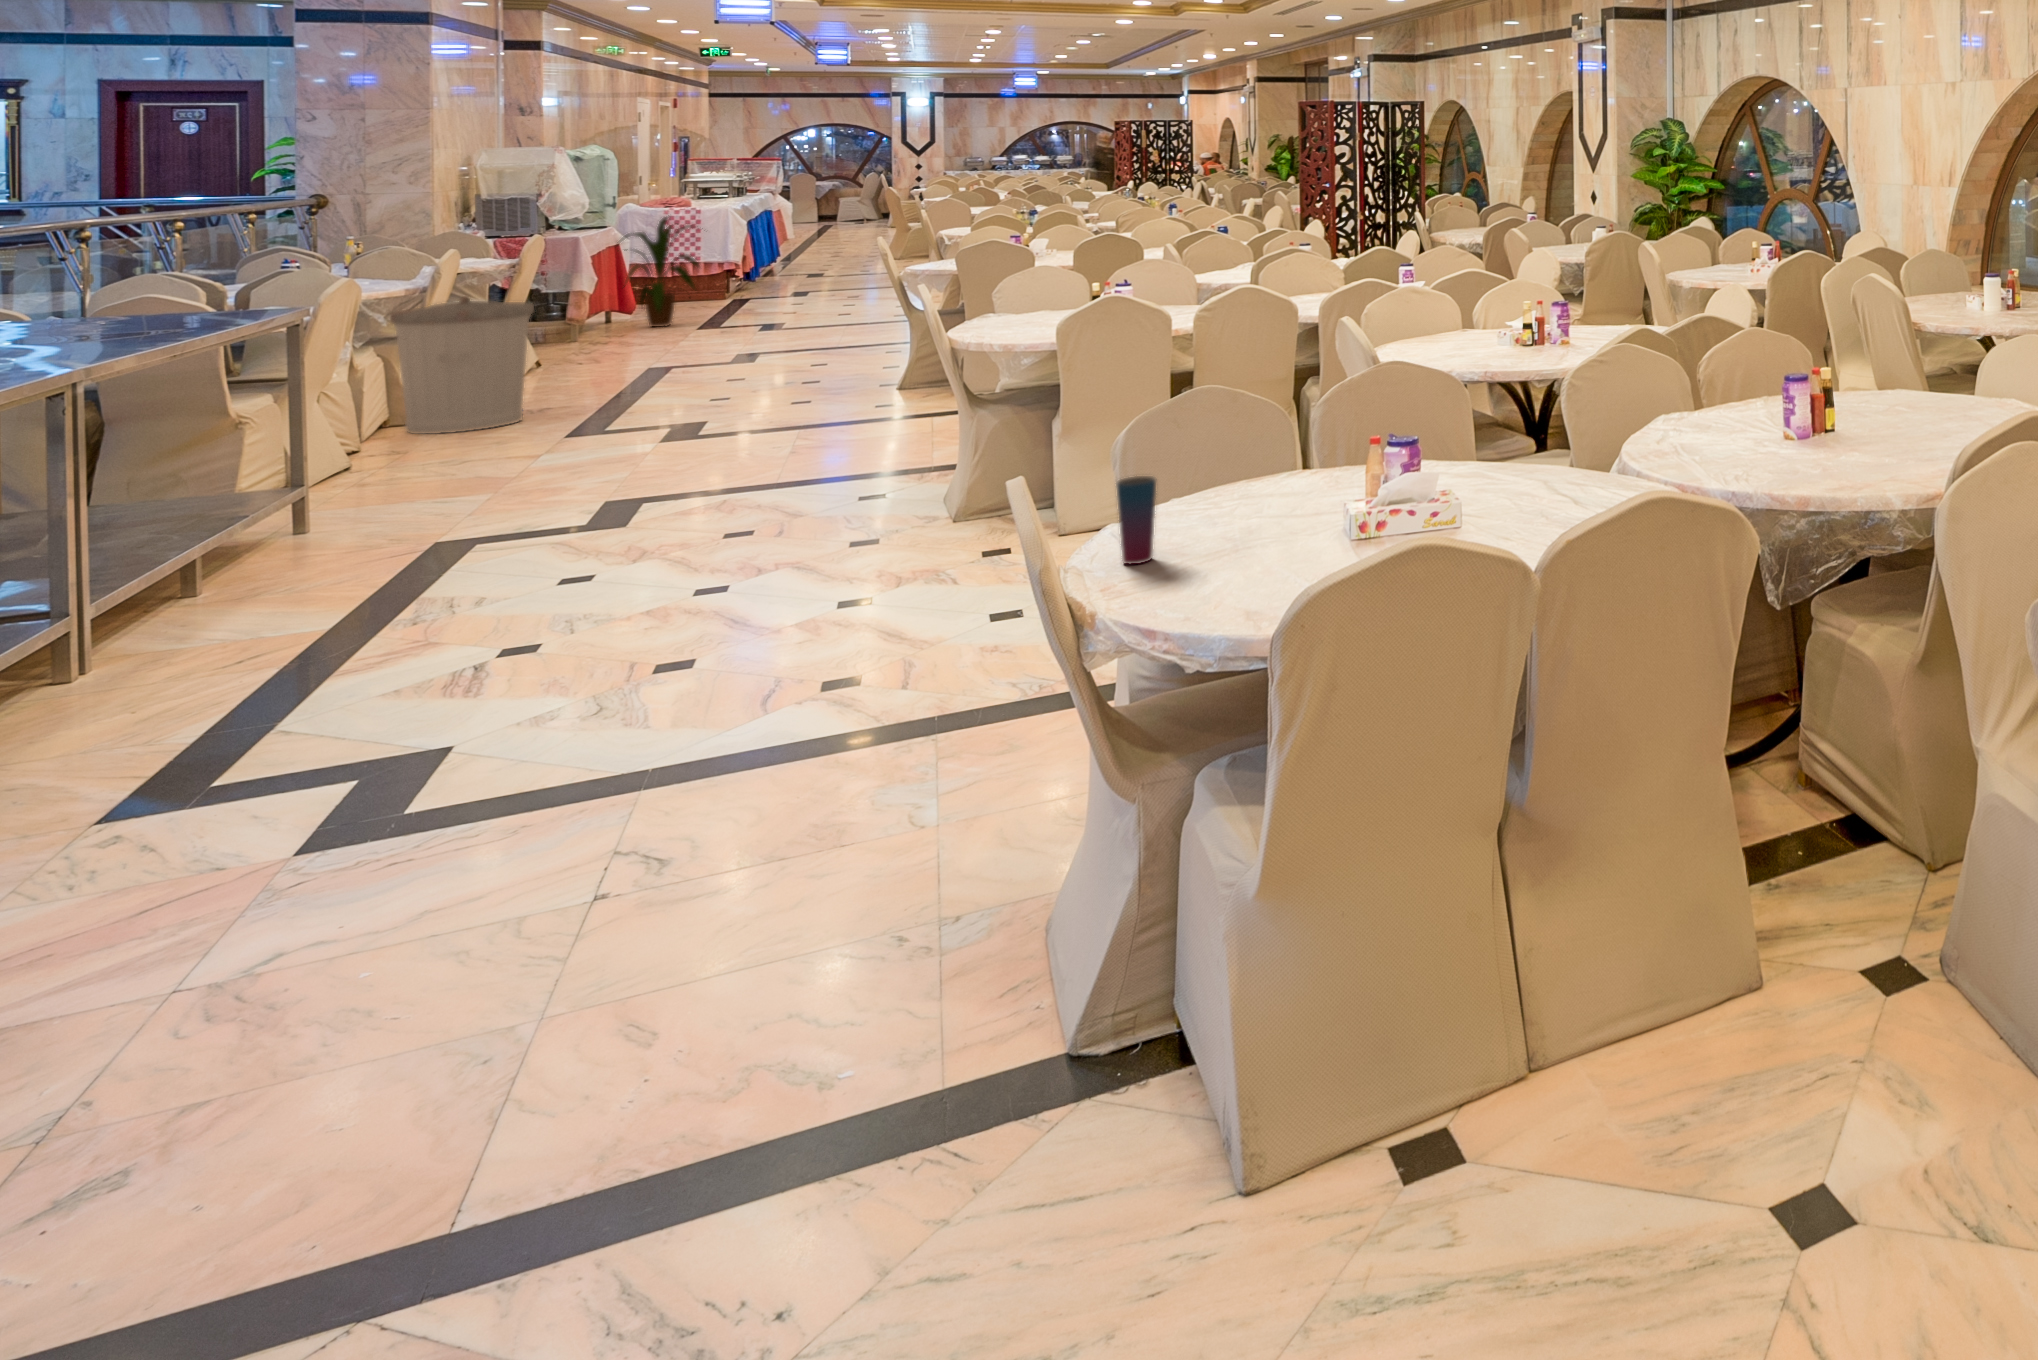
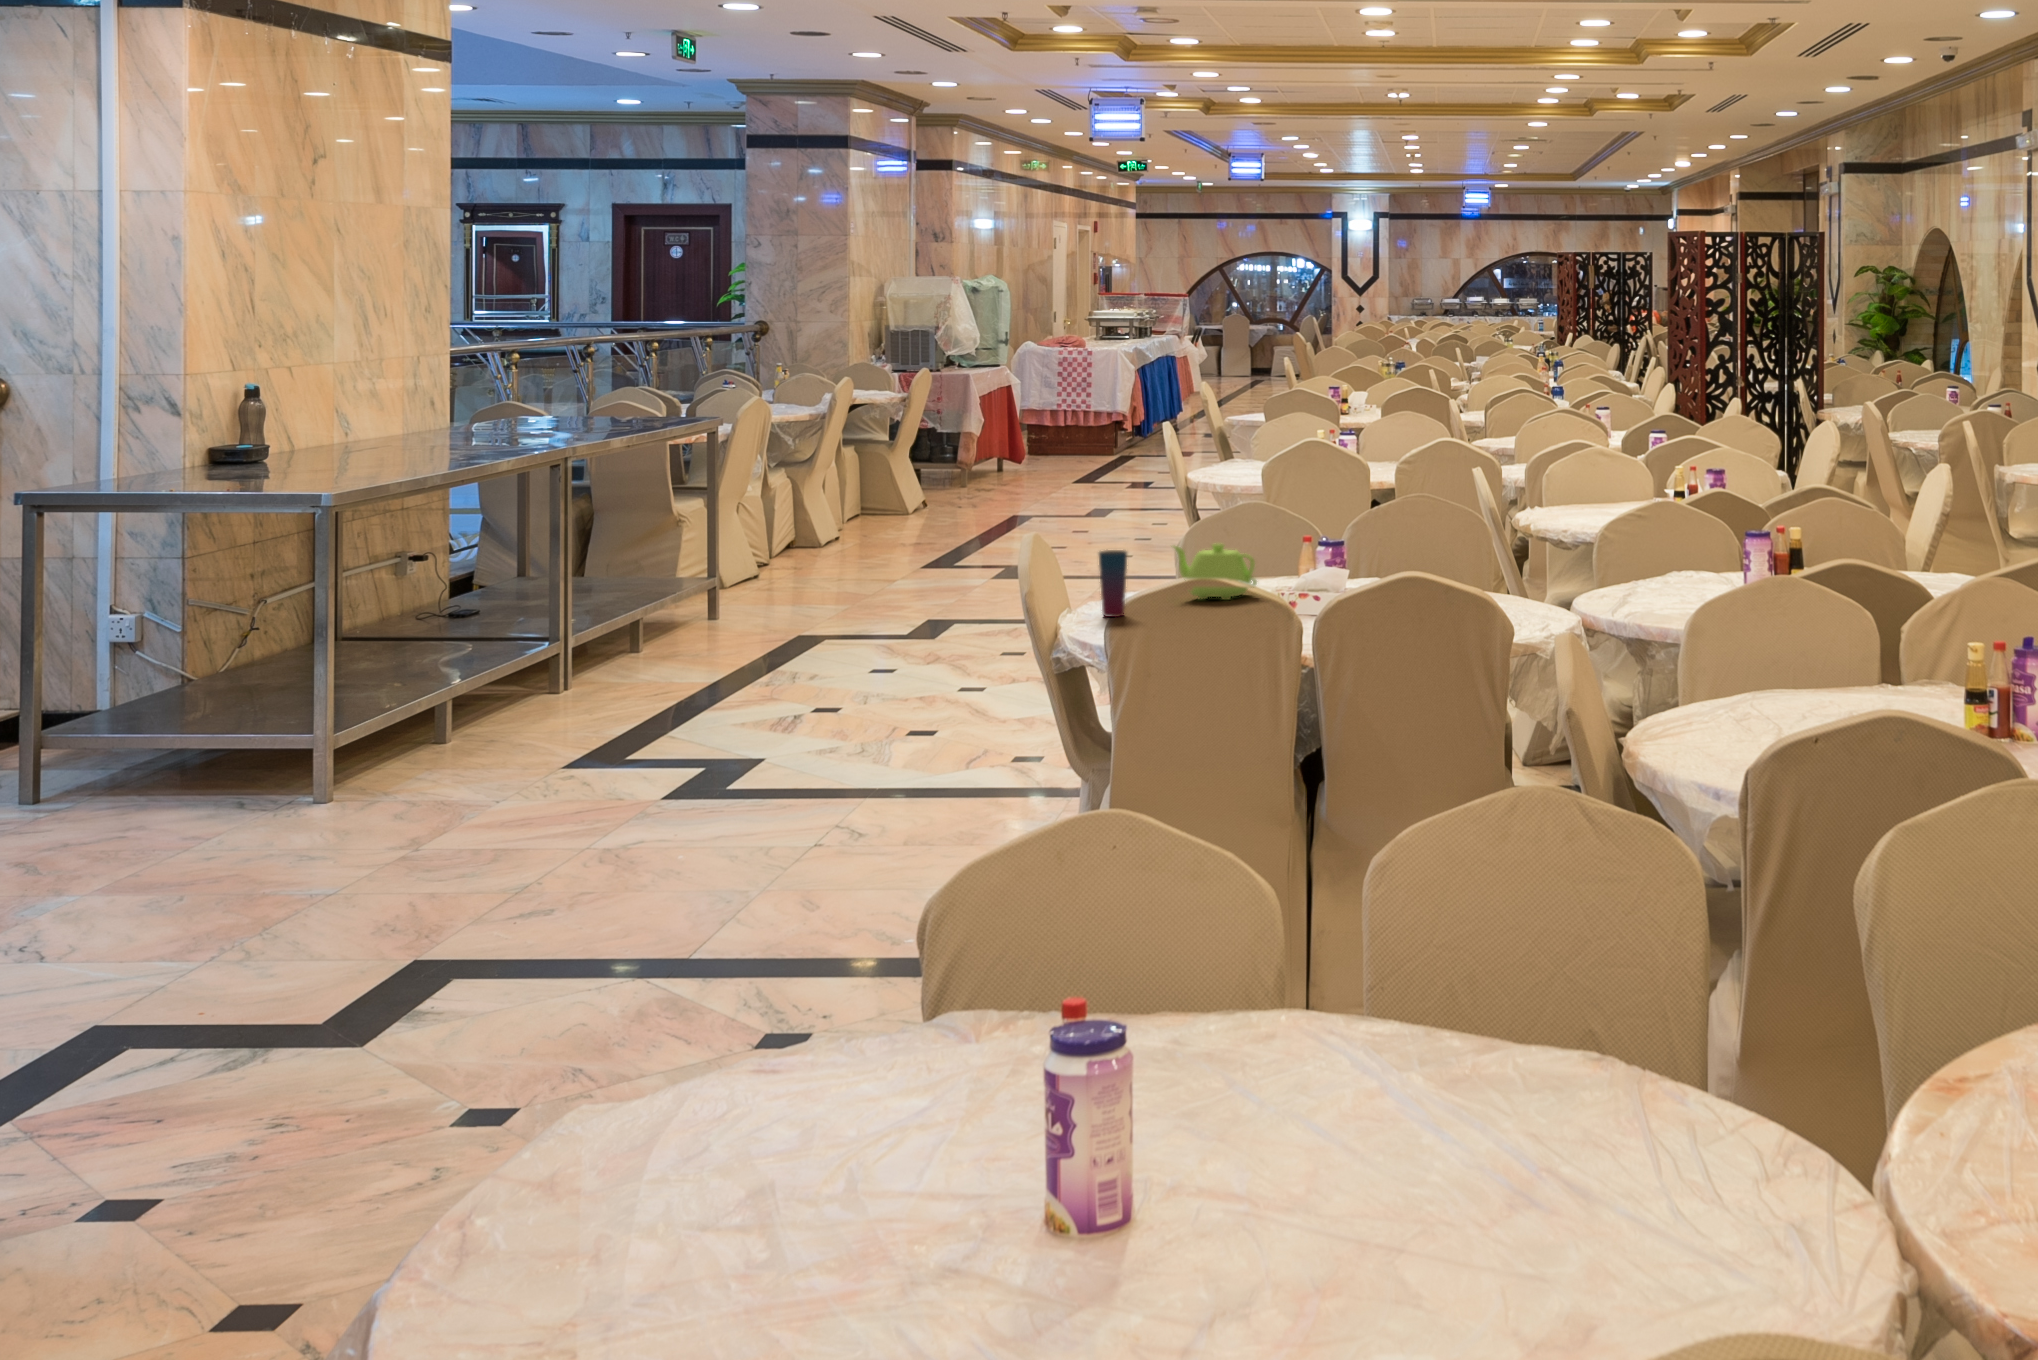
house plant: present [621,217,699,327] -> none [995,353,1076,474]
trash can: present [389,296,534,434] -> none [792,423,900,554]
teapot: none [1183,448,1298,520] -> present [1174,543,1257,600]

